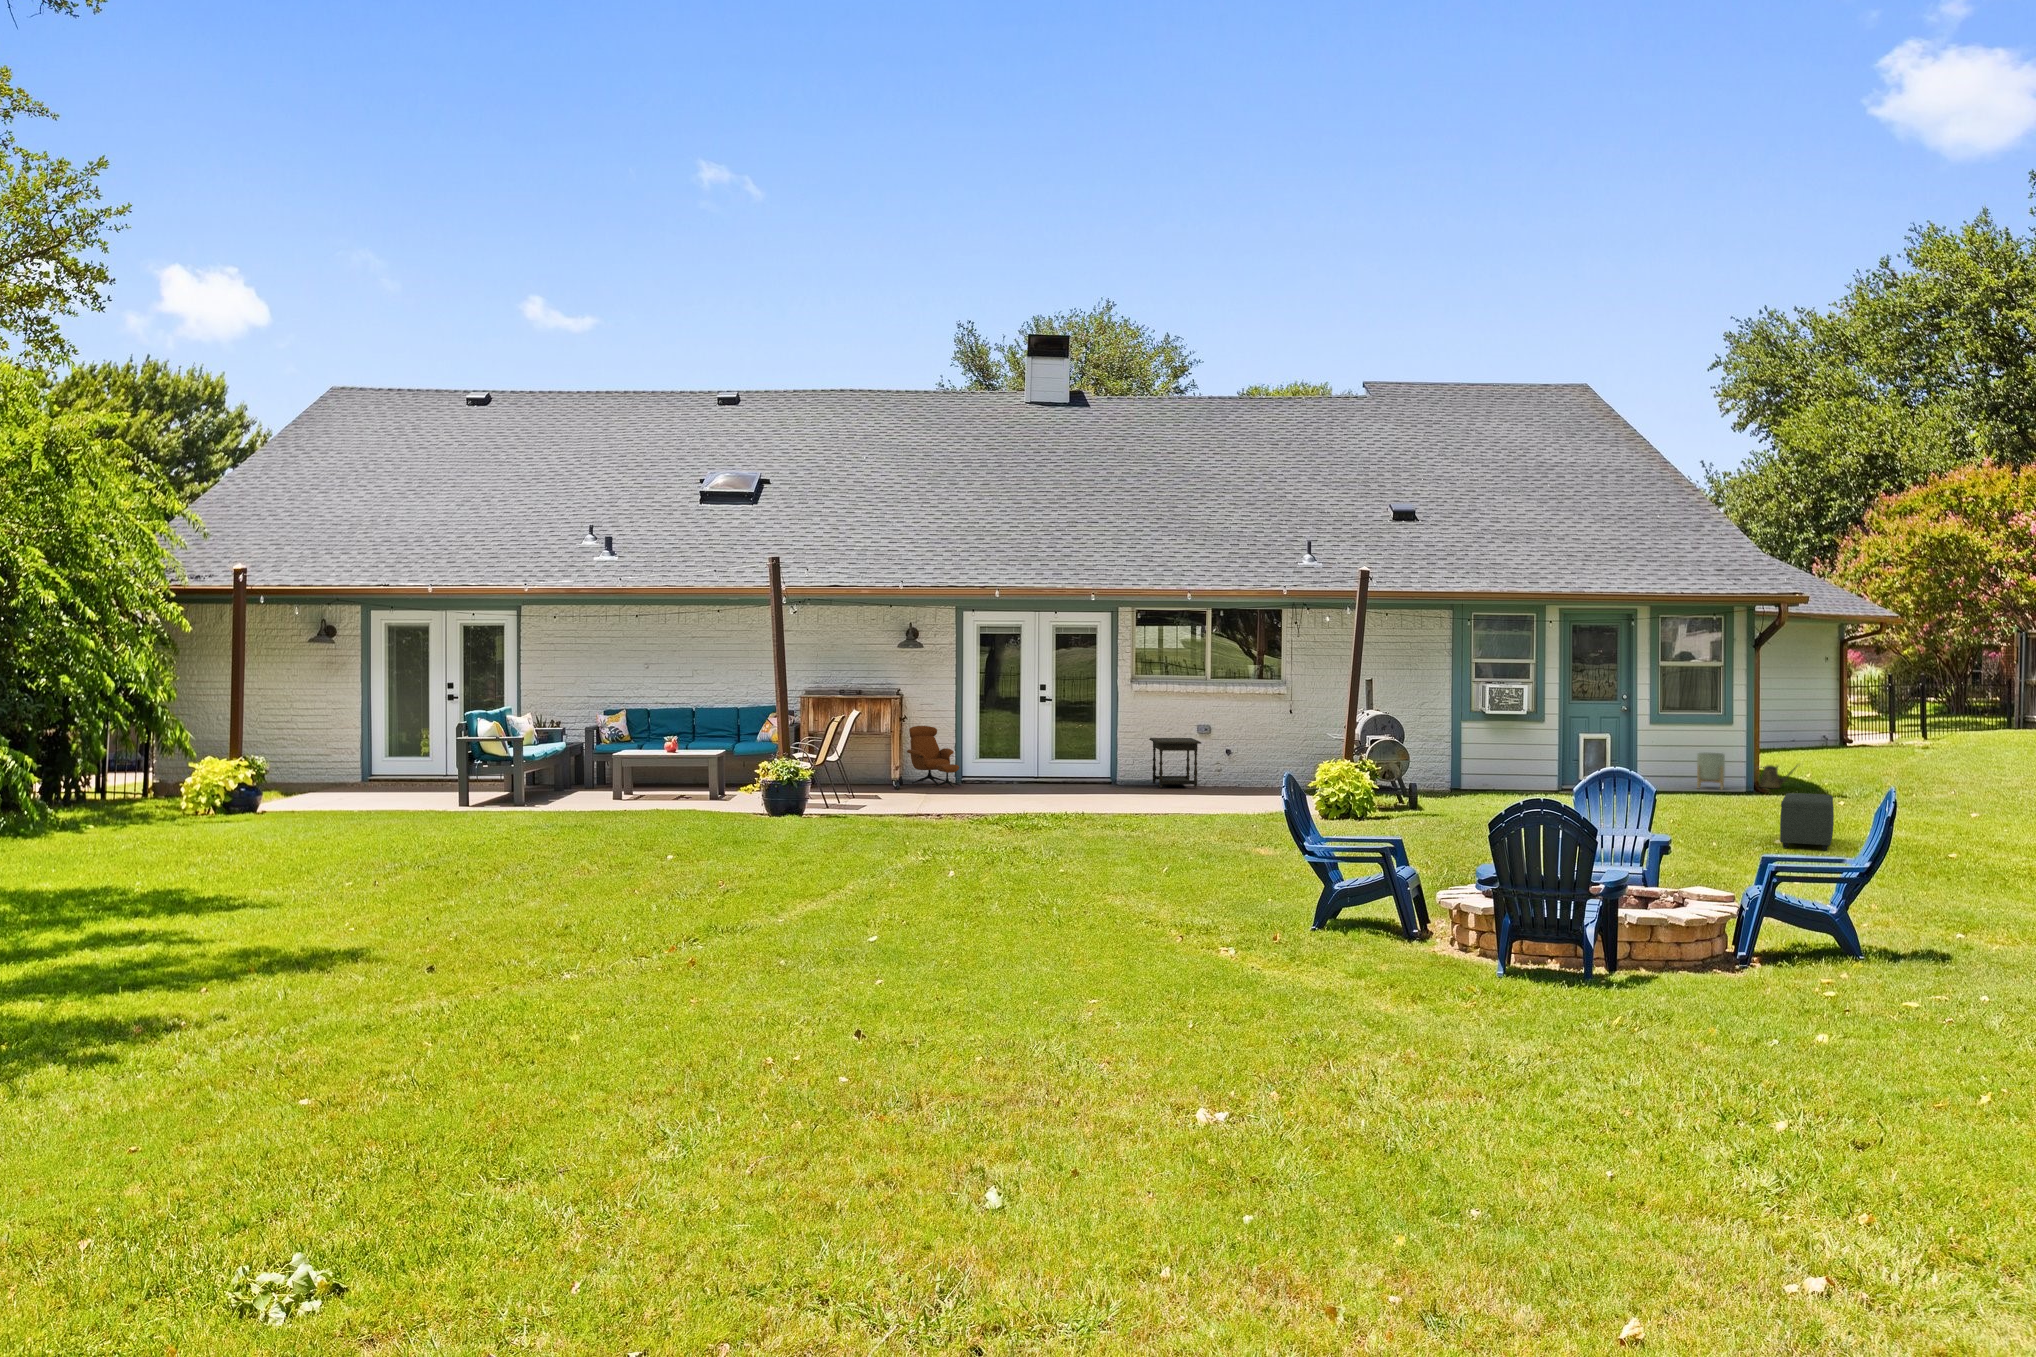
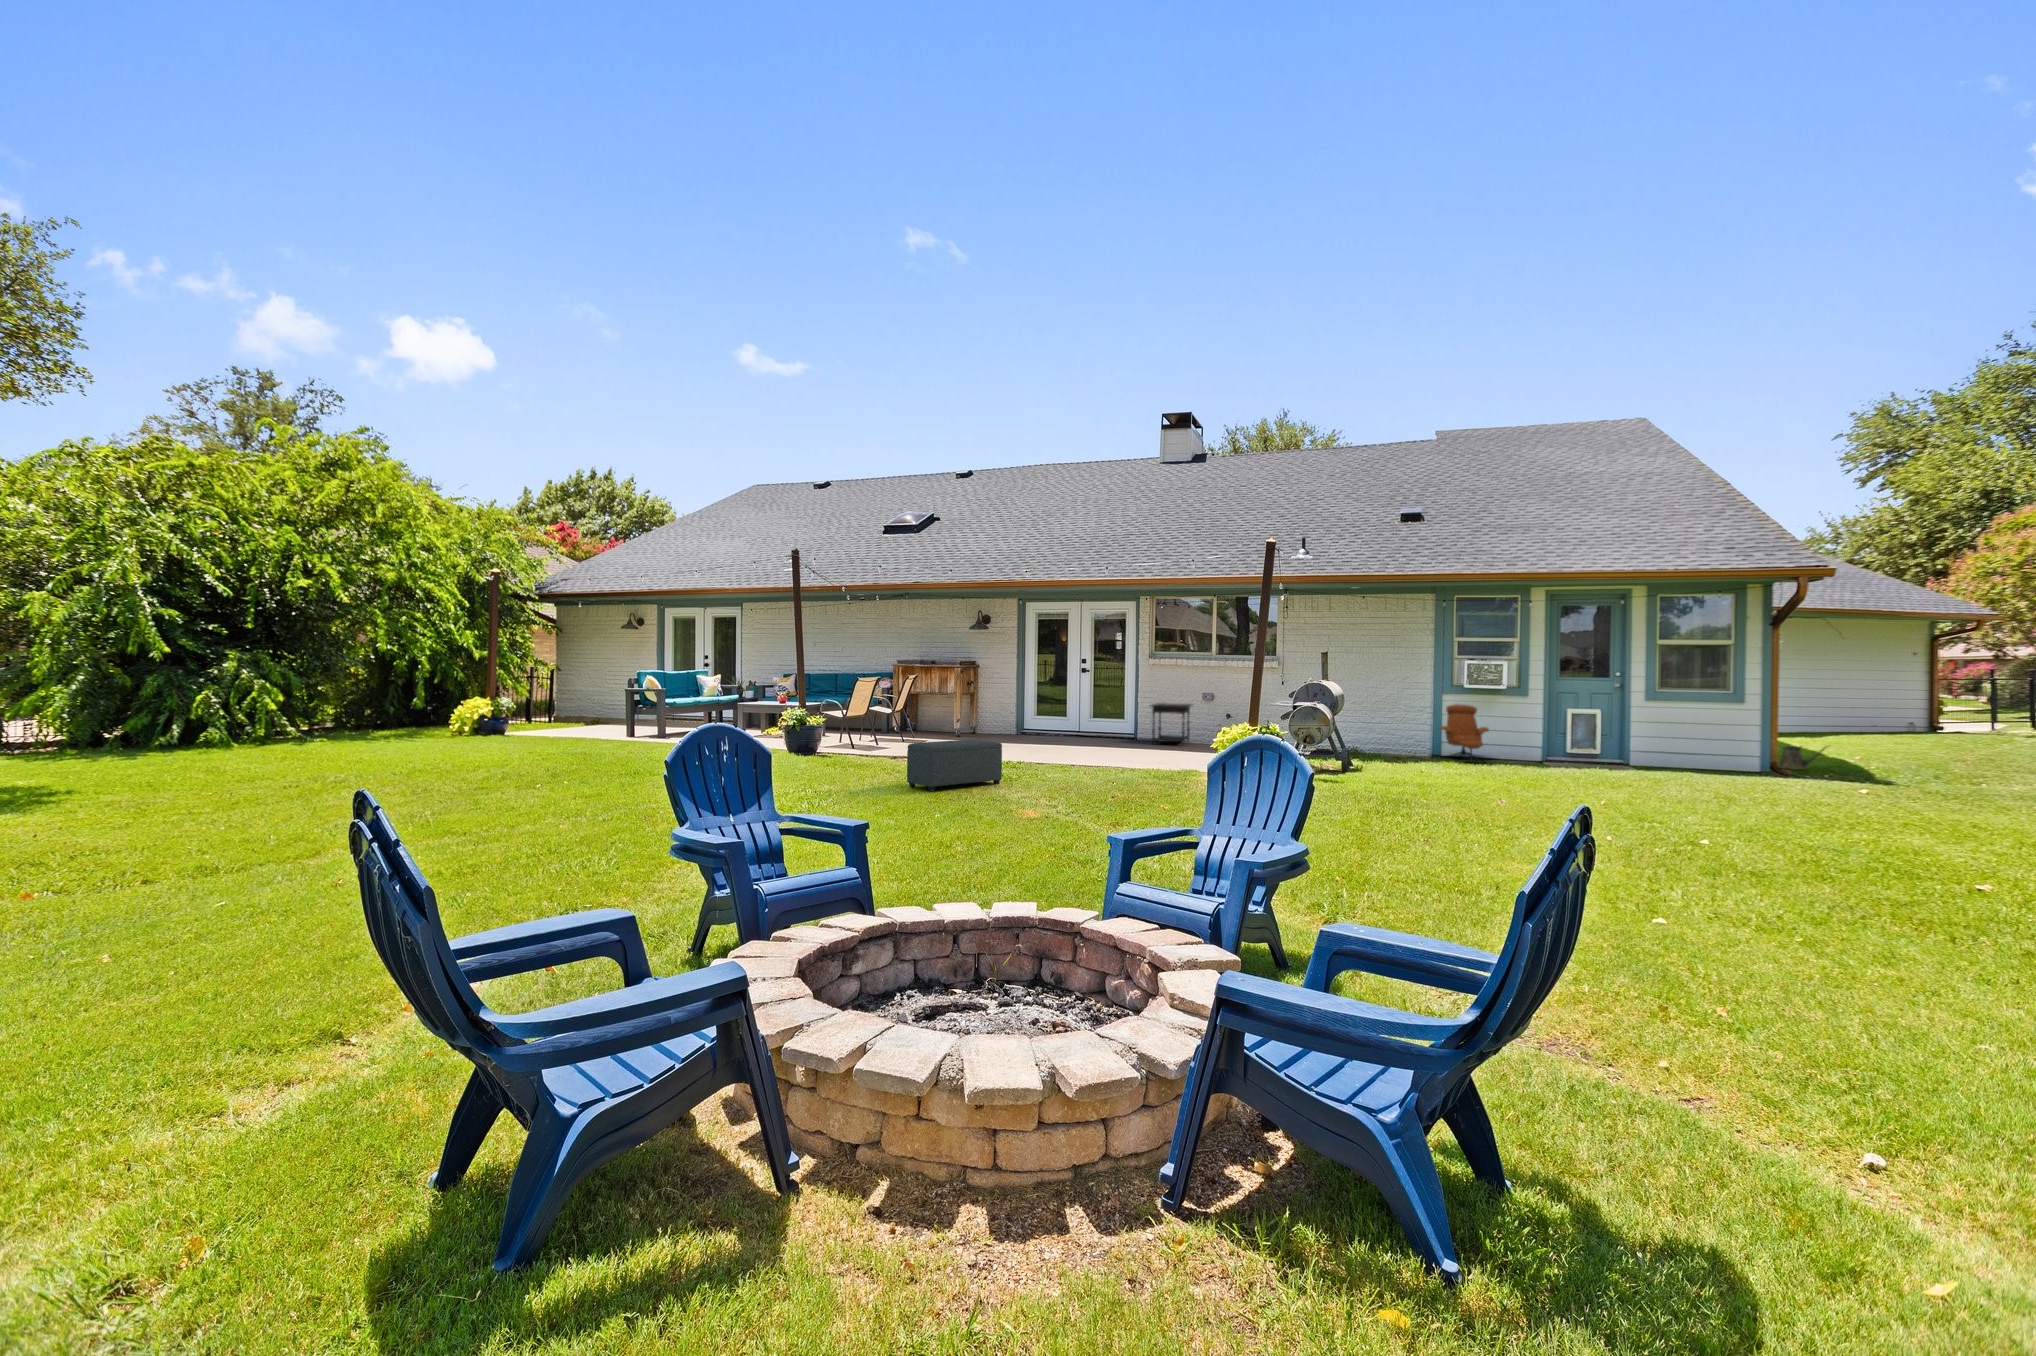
lounge chair: present [907,726,960,788] -> present [1440,704,1489,763]
planter: present [1697,753,1725,789] -> none [1699,730,1733,769]
ottoman: present [1780,793,1834,850] -> present [907,740,1002,791]

